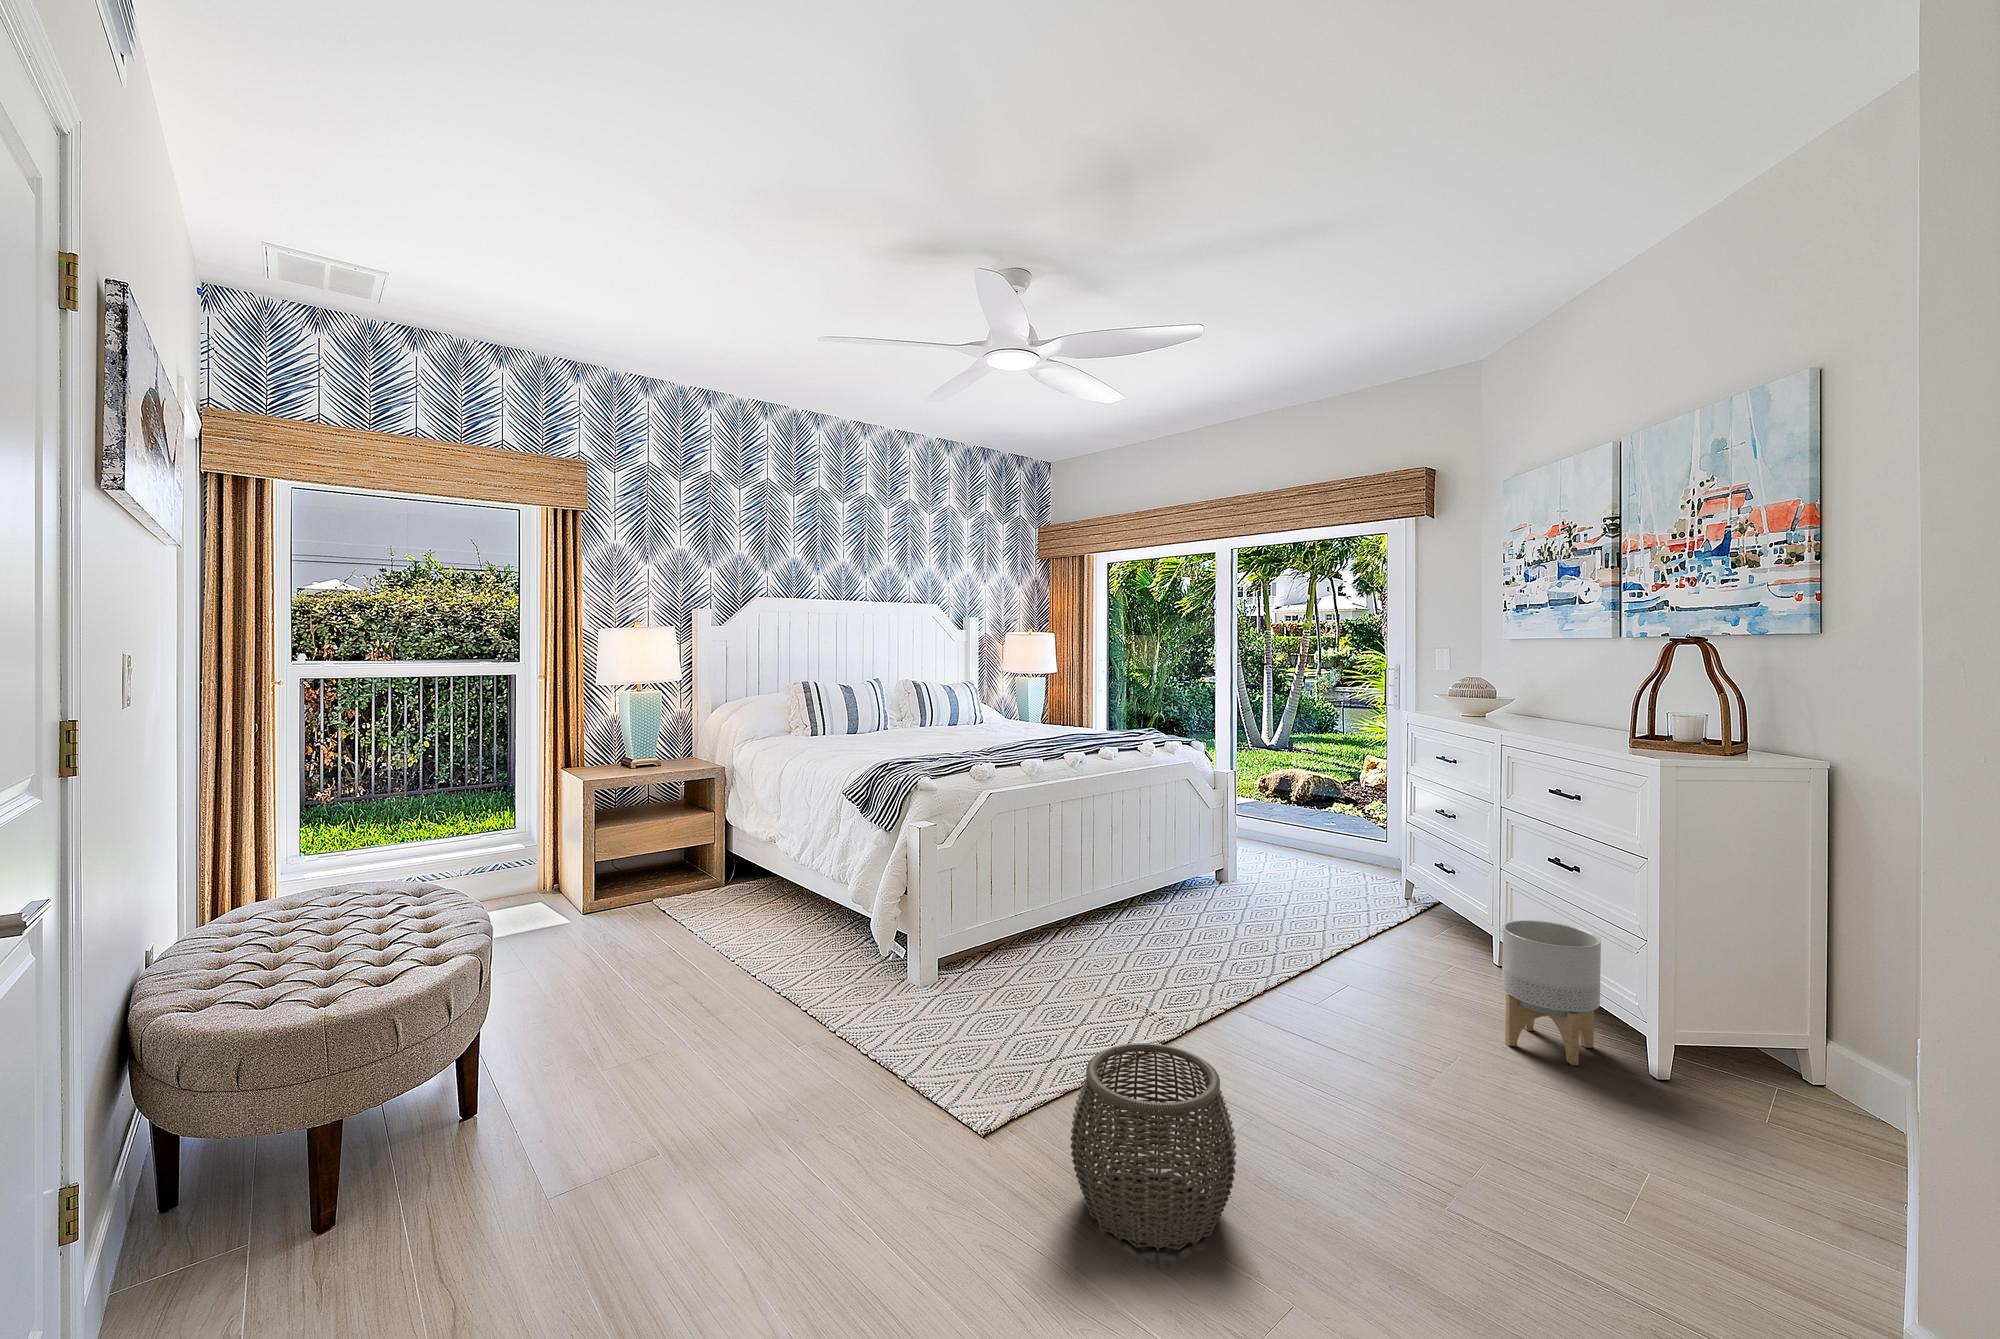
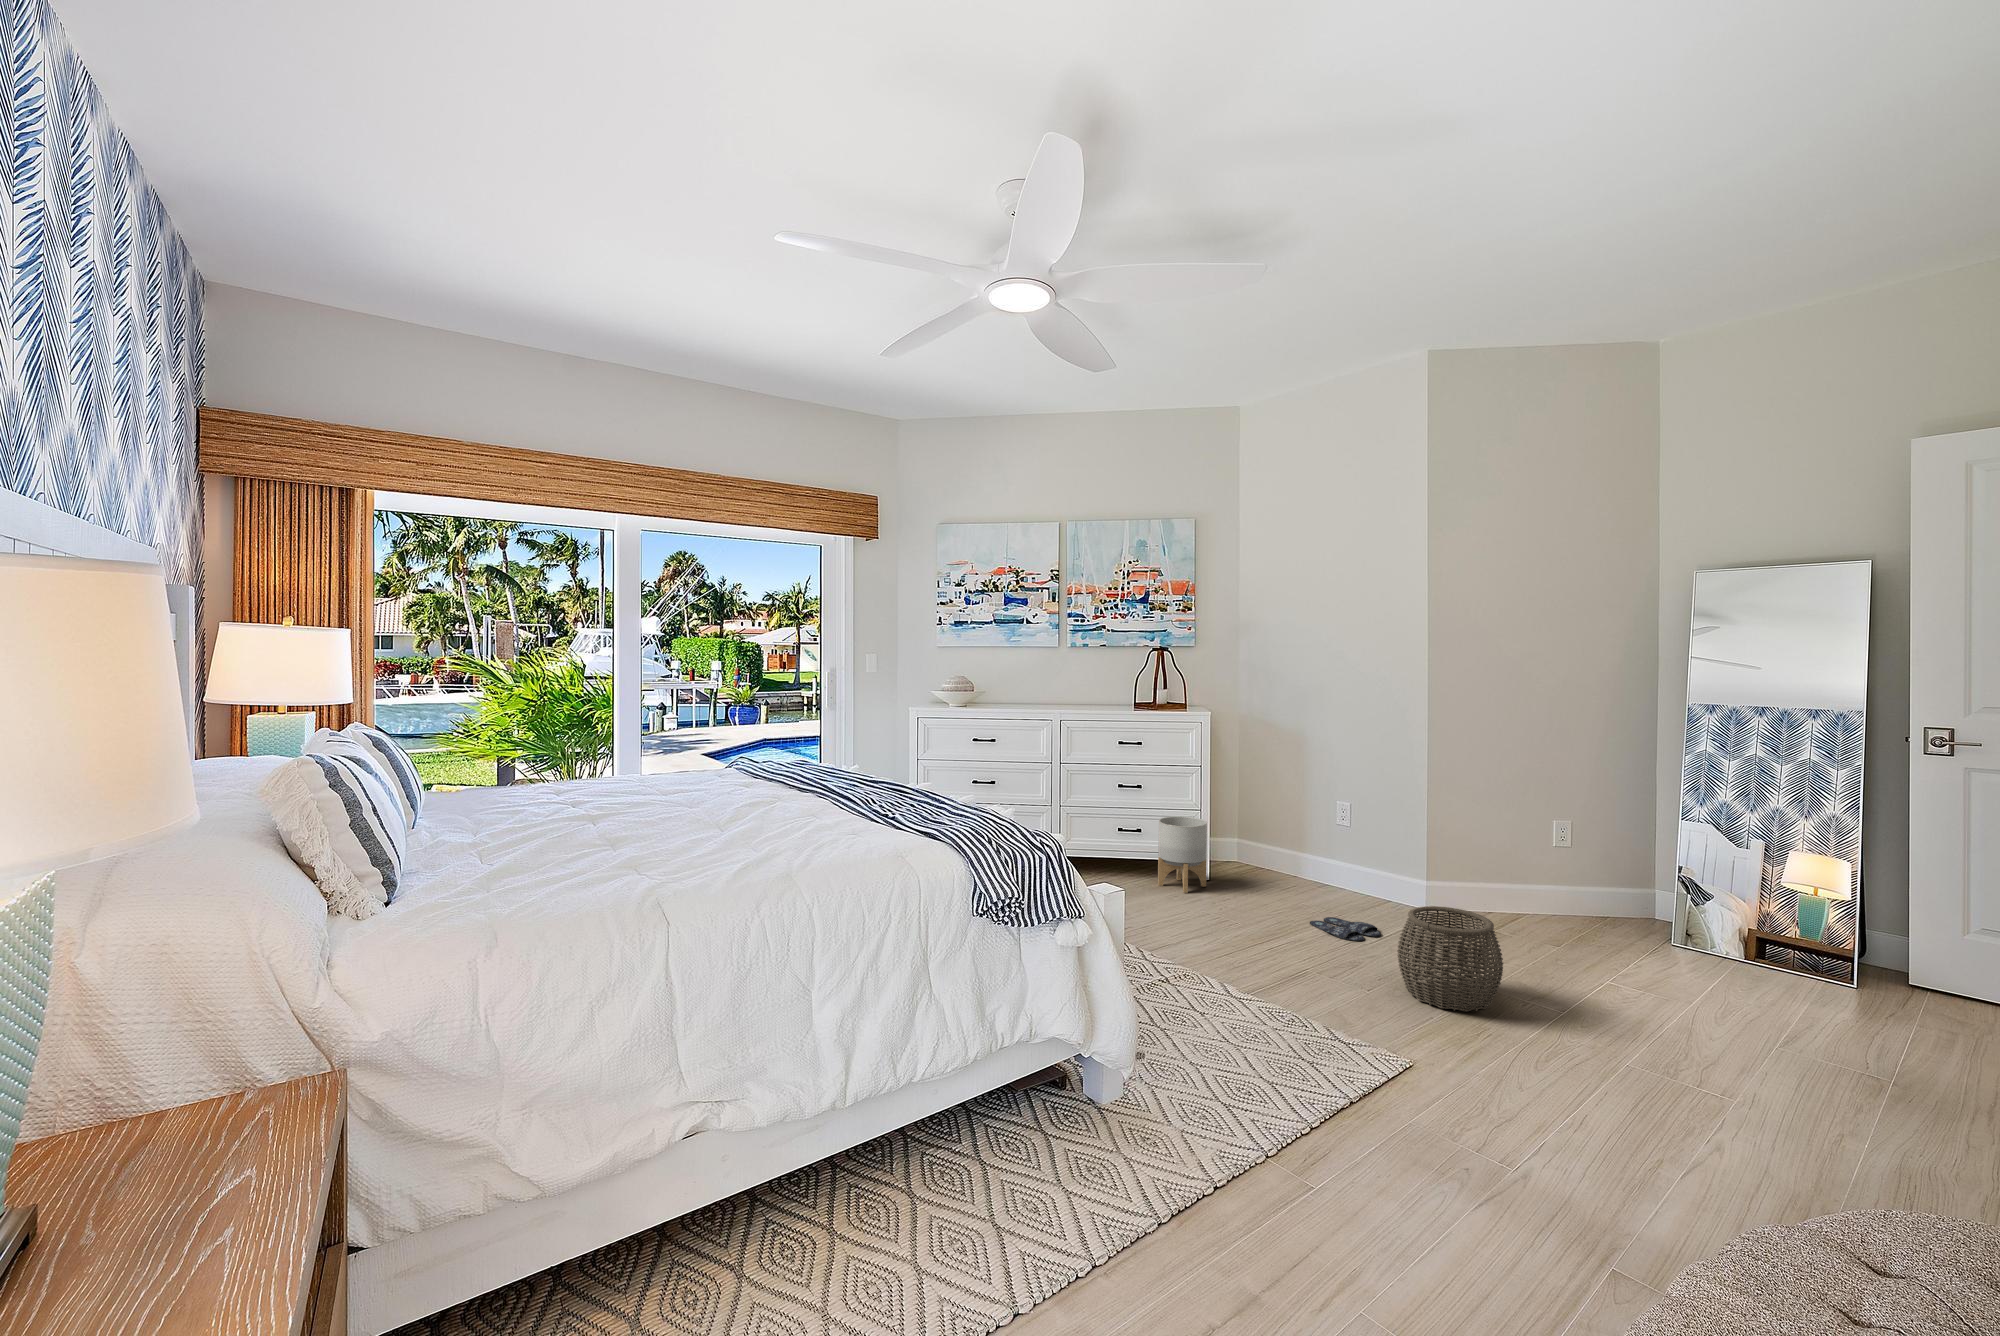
slippers: none [1387,1140,1522,1215] -> present [1310,917,1381,941]

